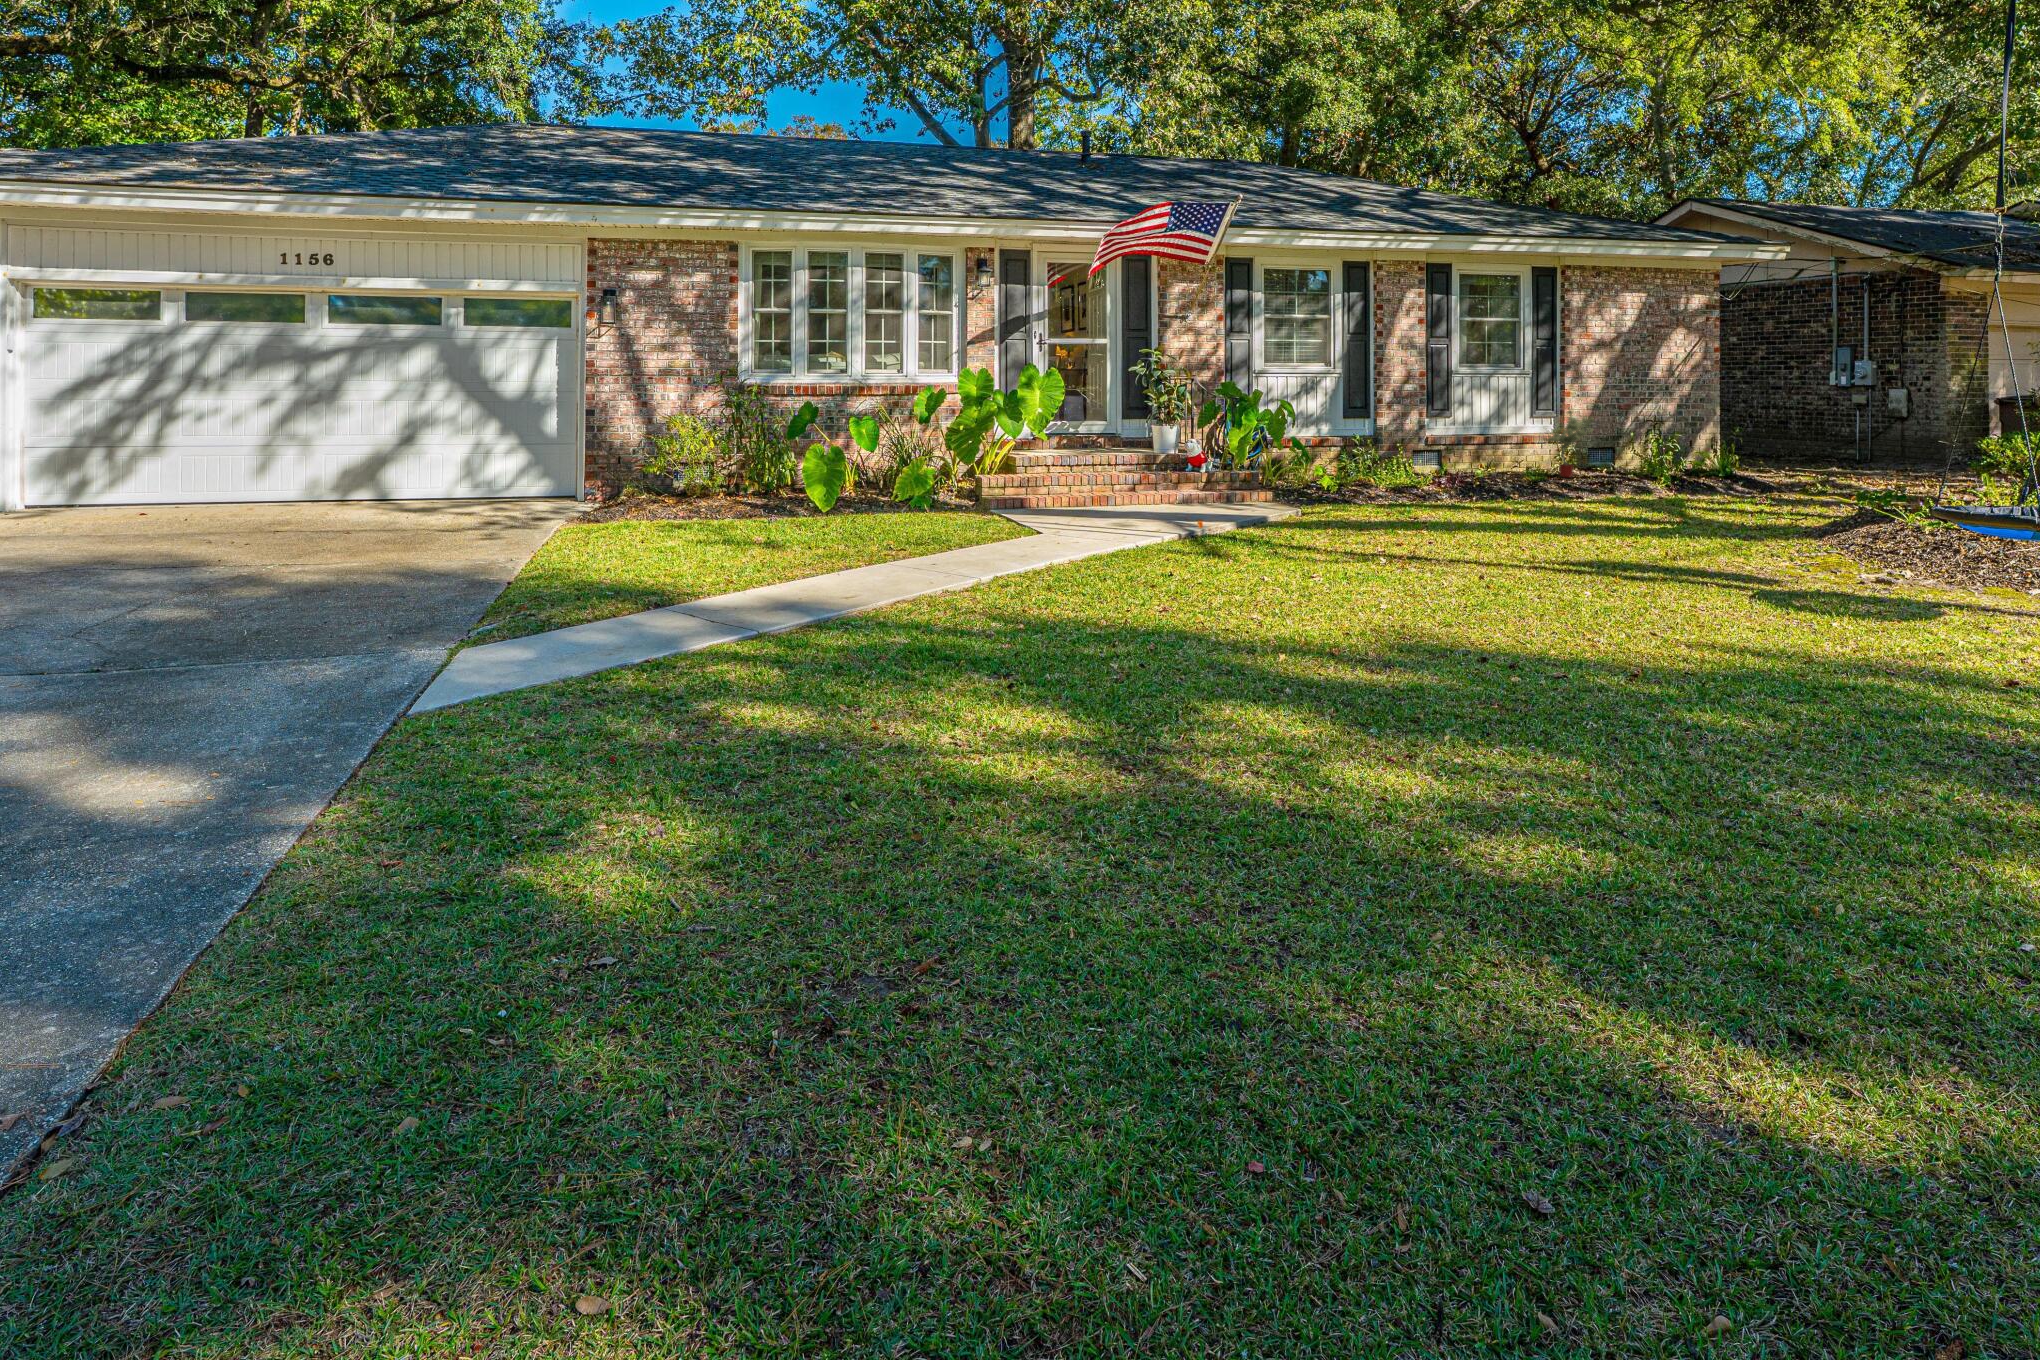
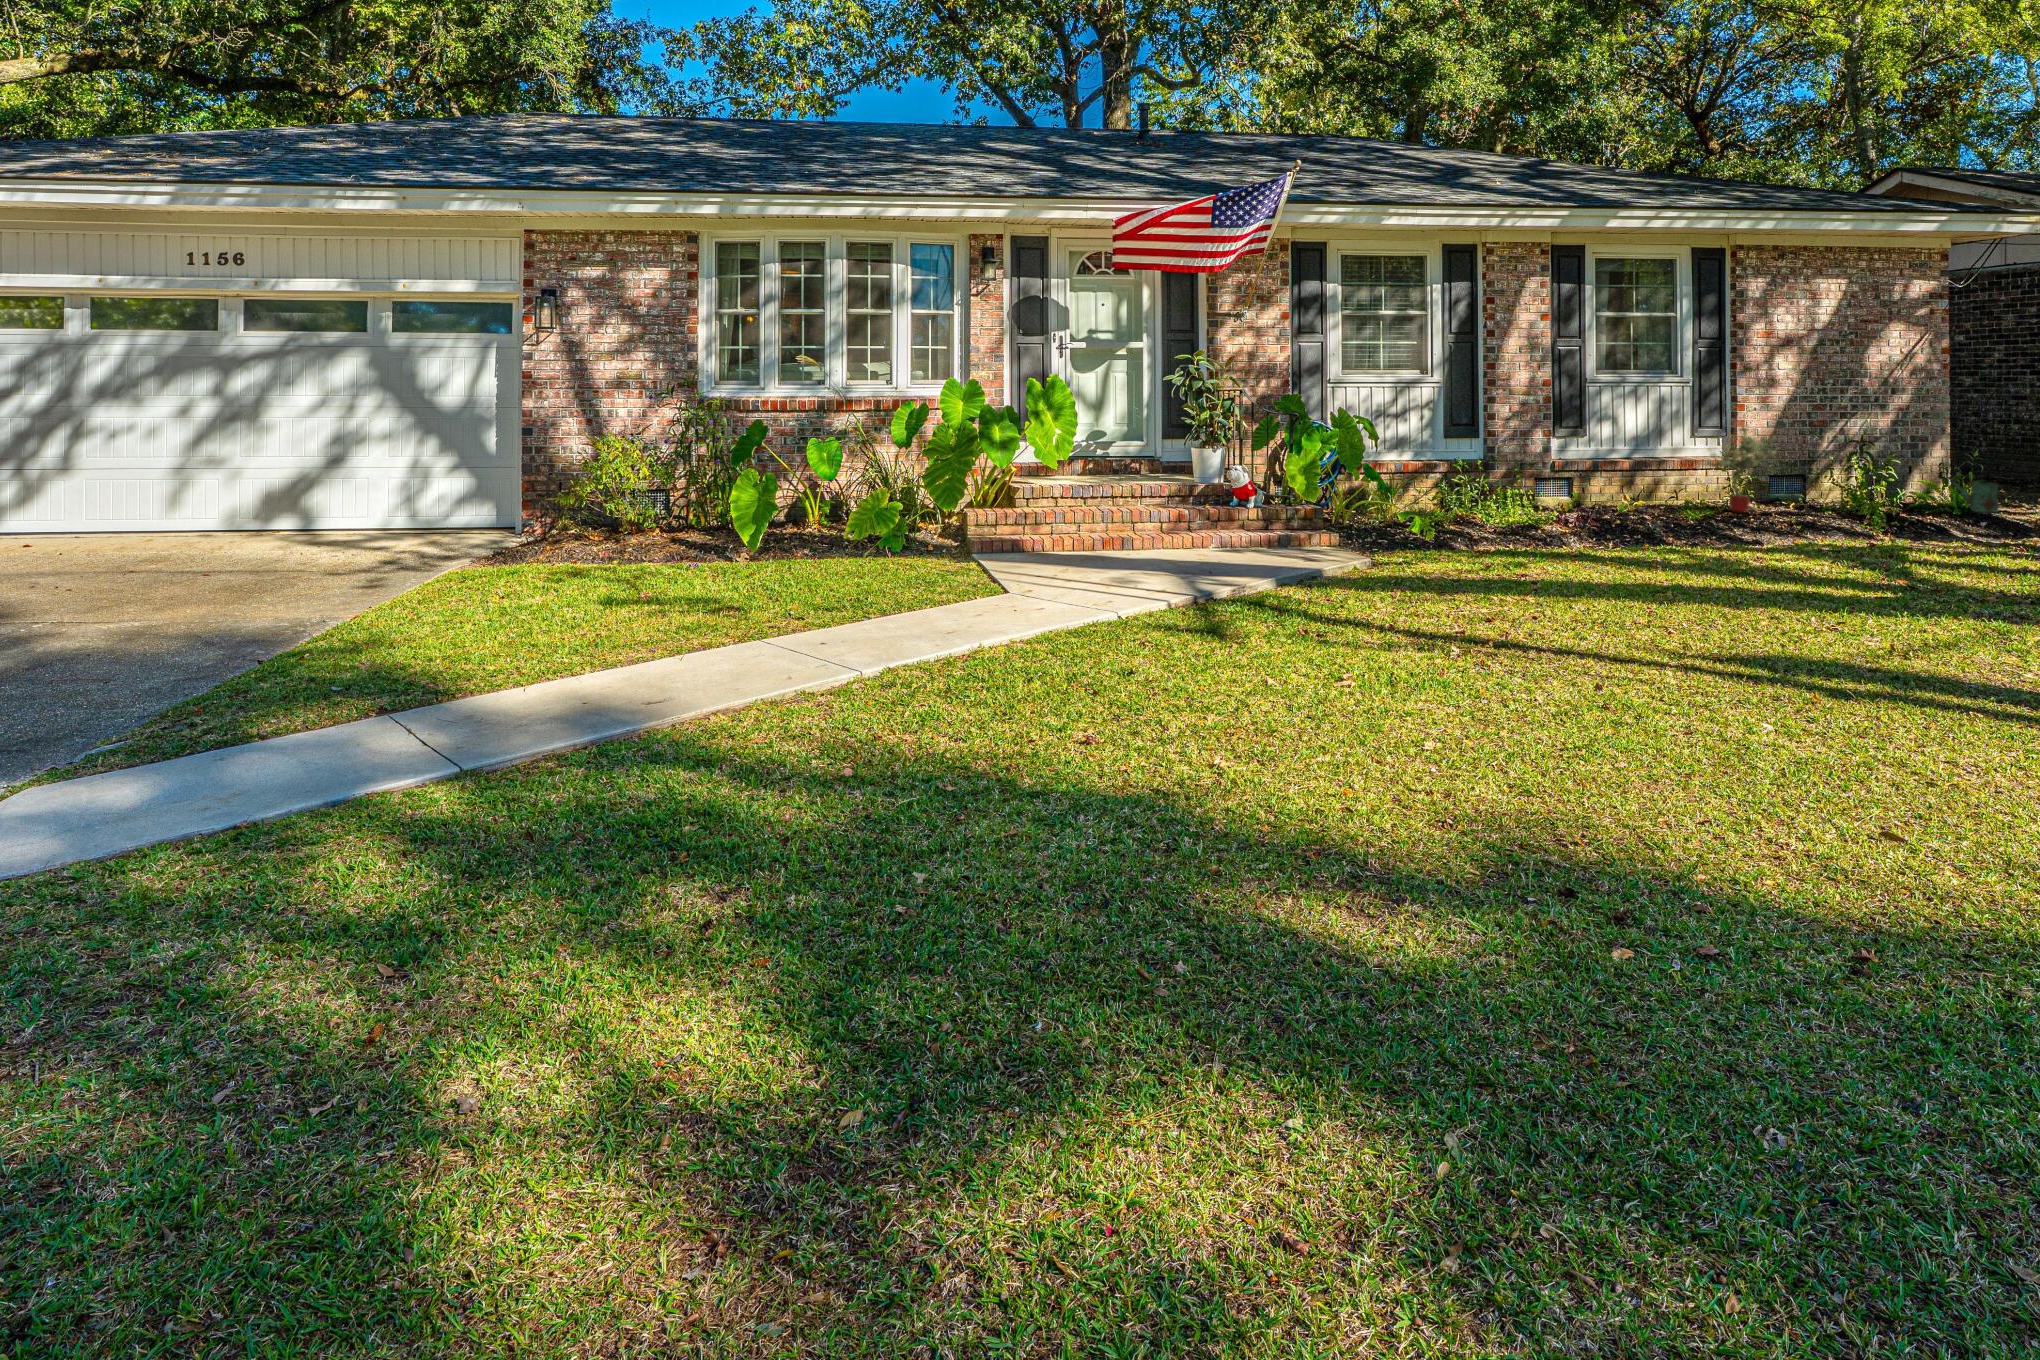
watering can: none [1715,448,1759,476] -> present [1947,476,1999,513]

